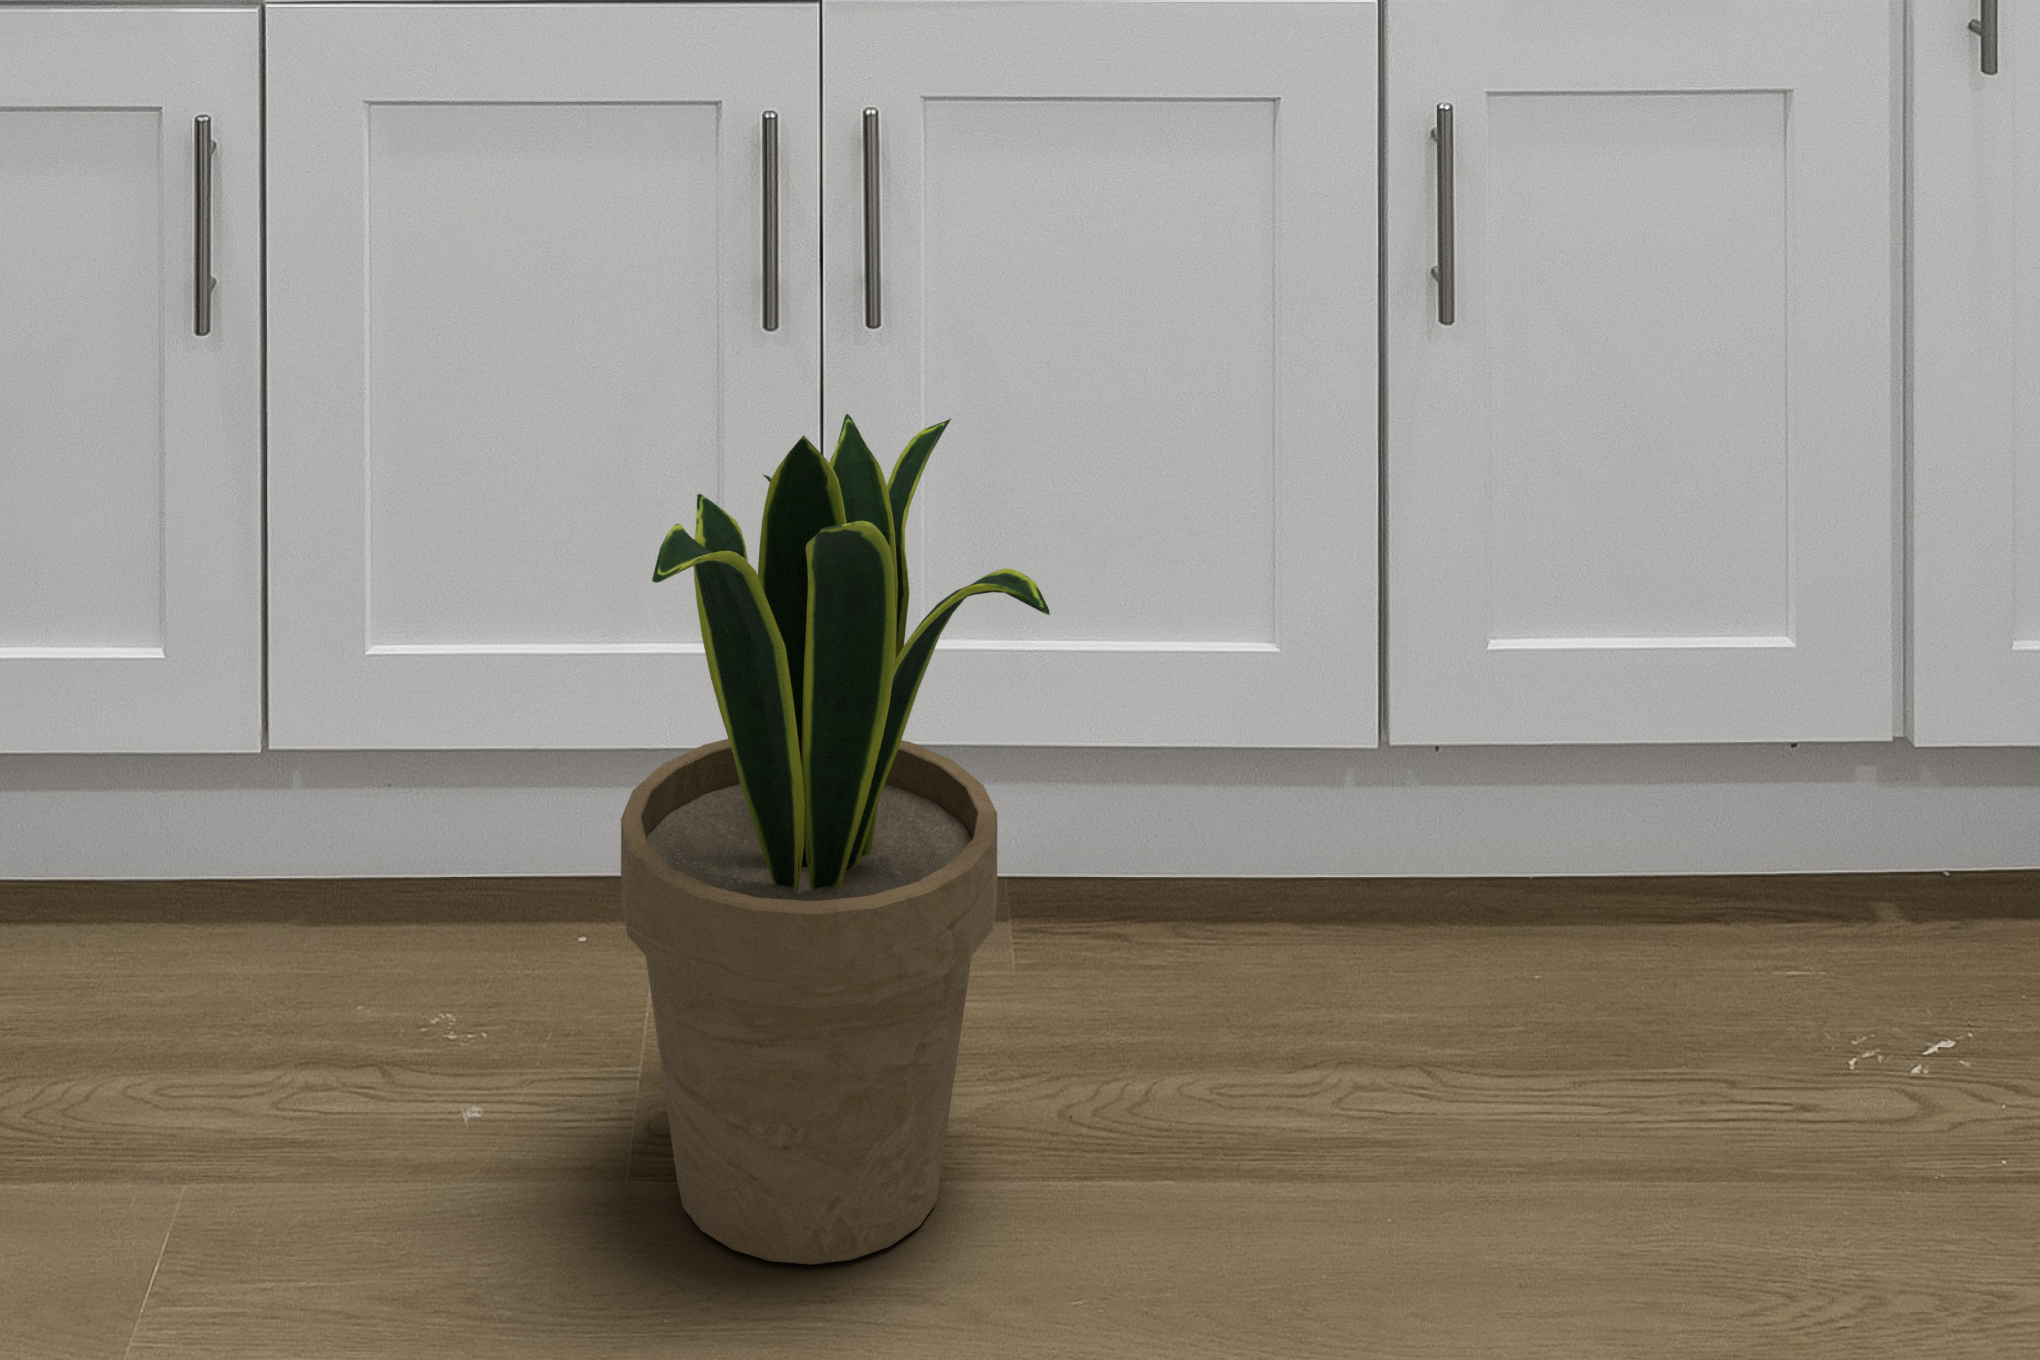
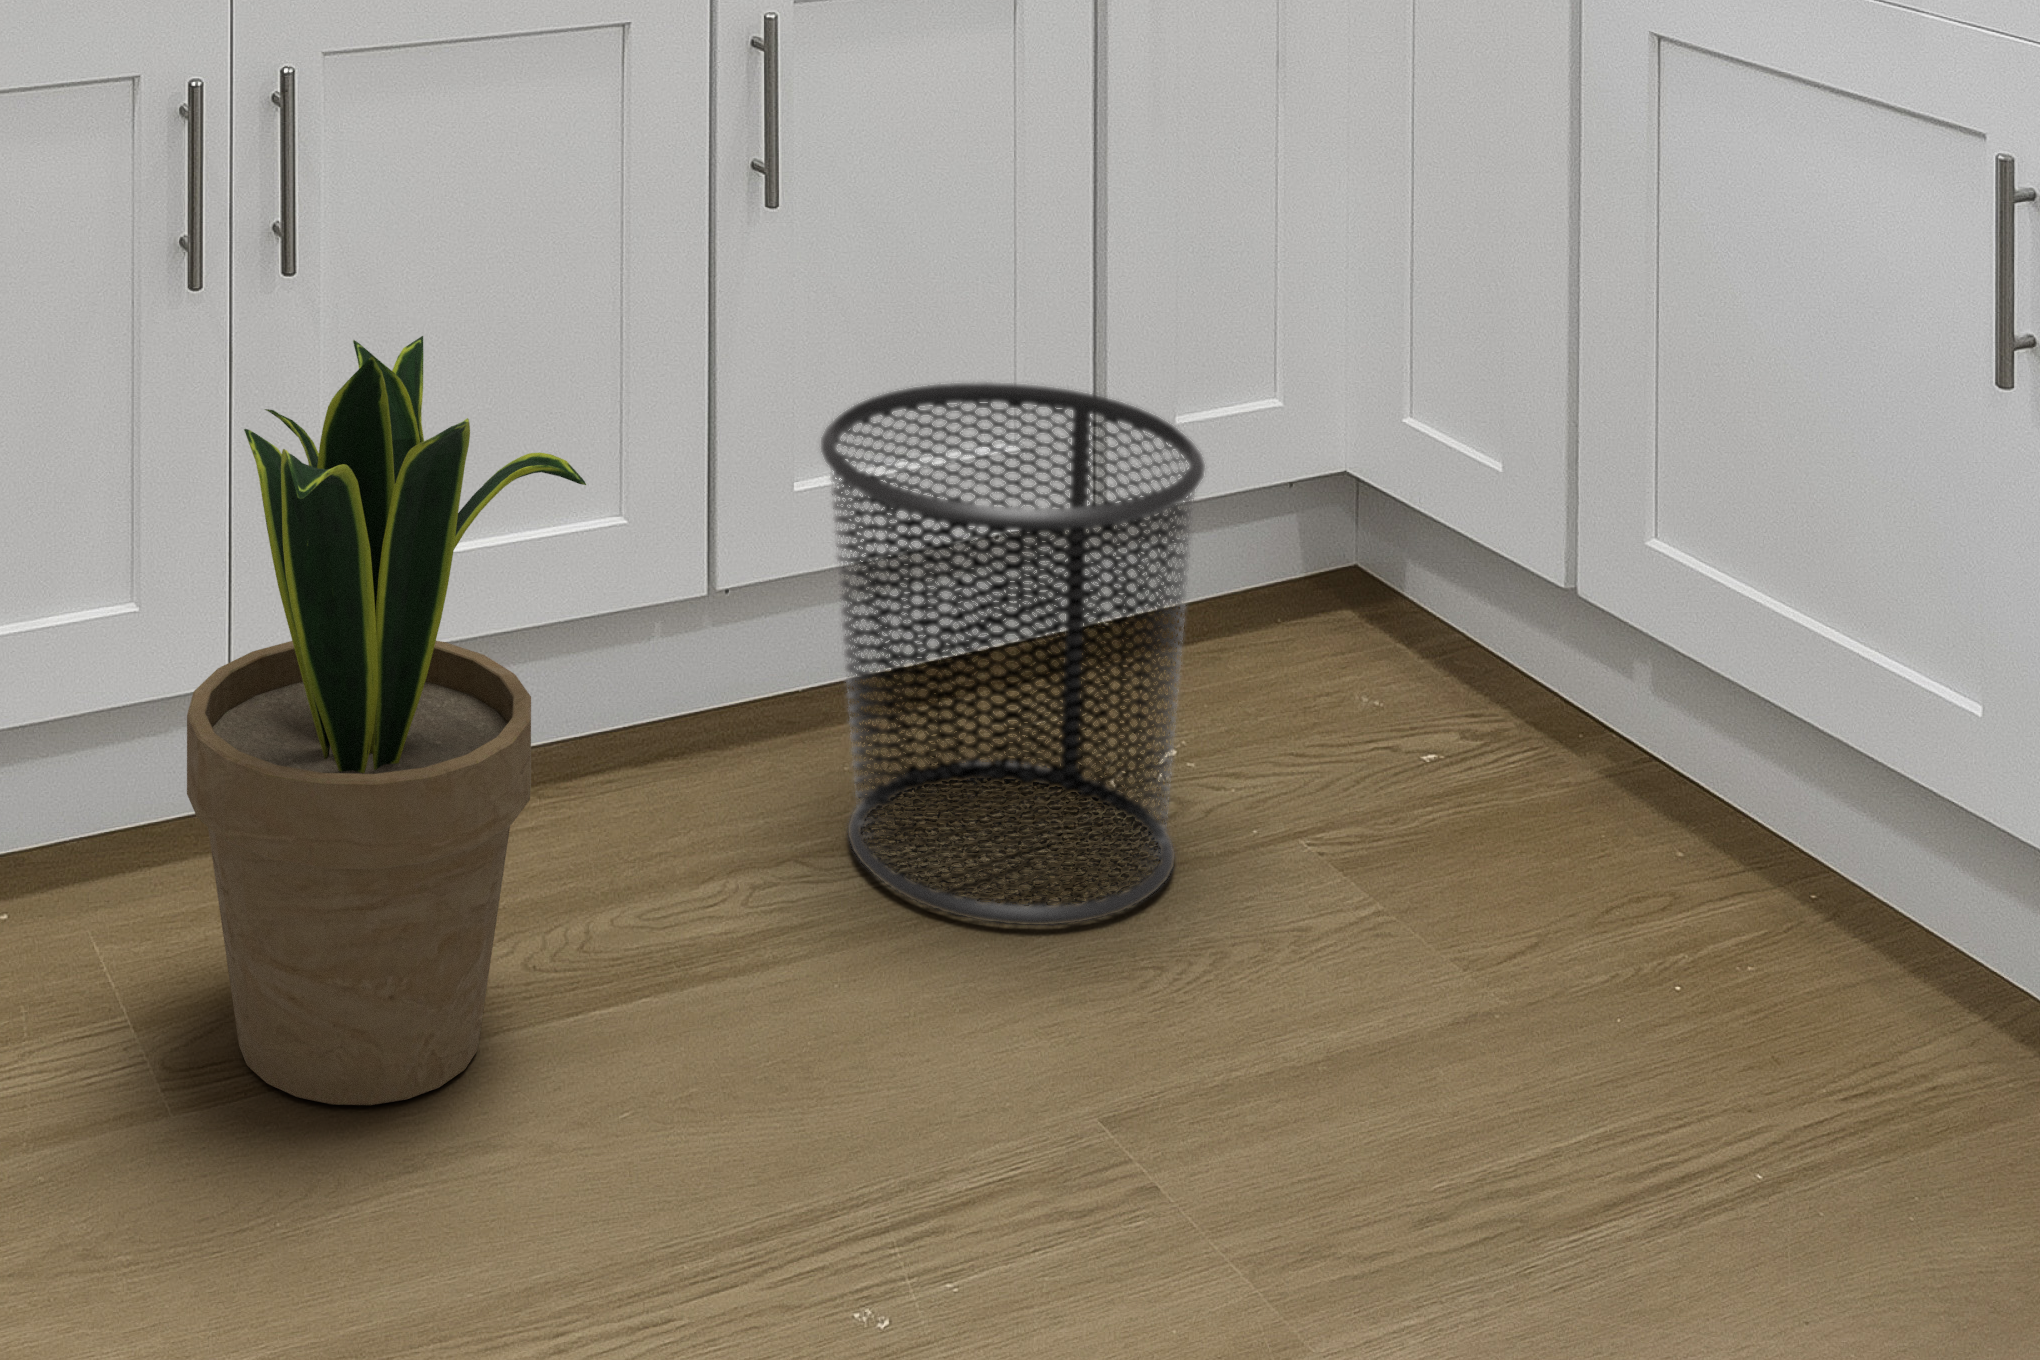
waste bin: none [1438,557,1906,1244] -> present [821,382,1205,925]

